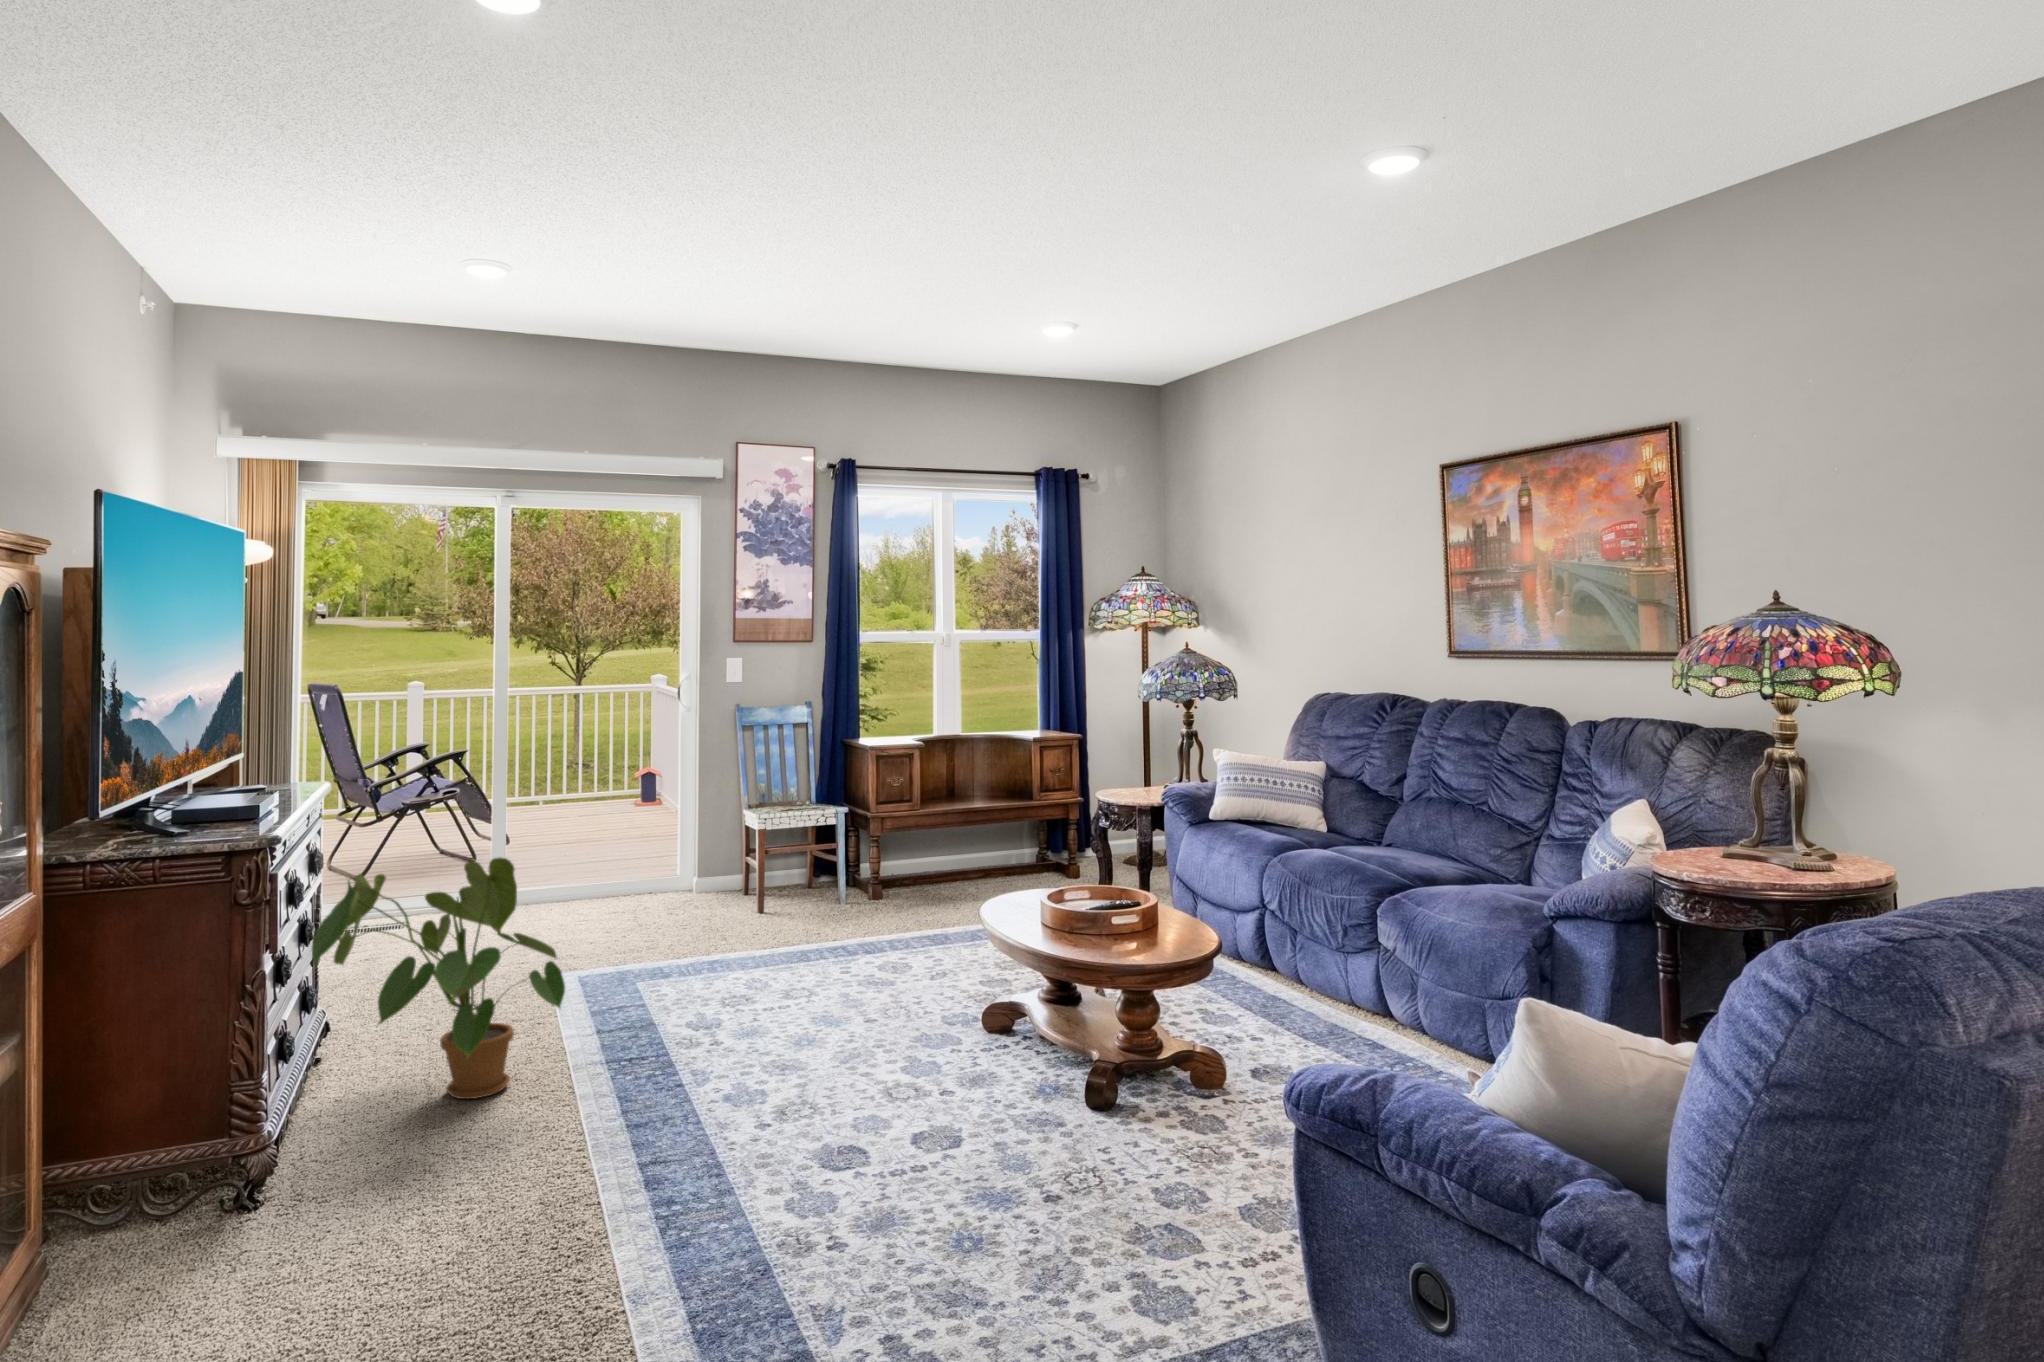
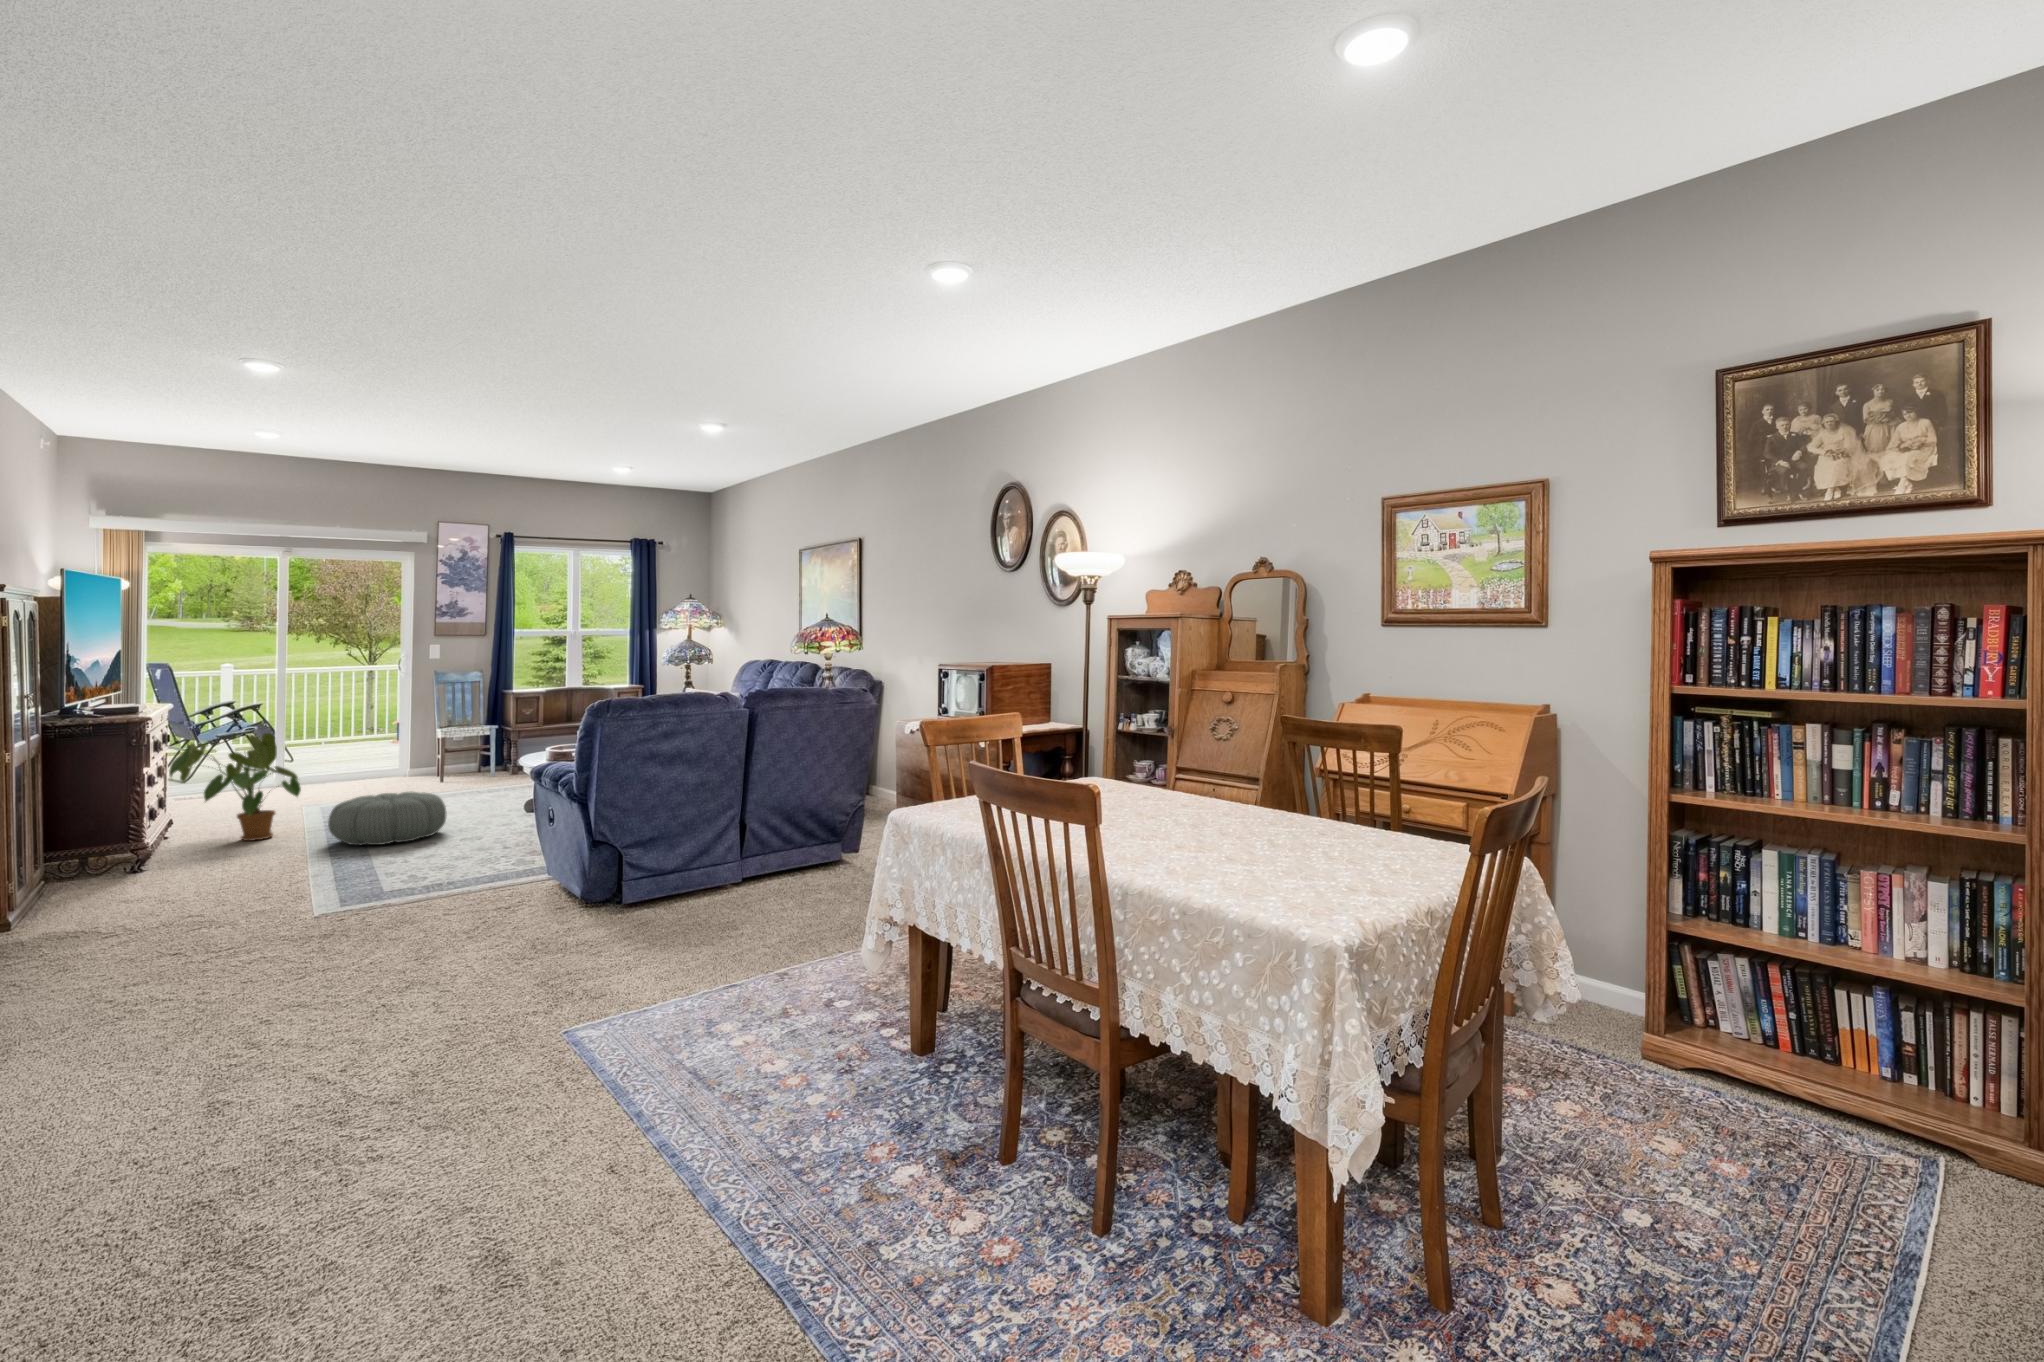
pouf: none [629,999,868,1153] -> present [328,792,447,845]

